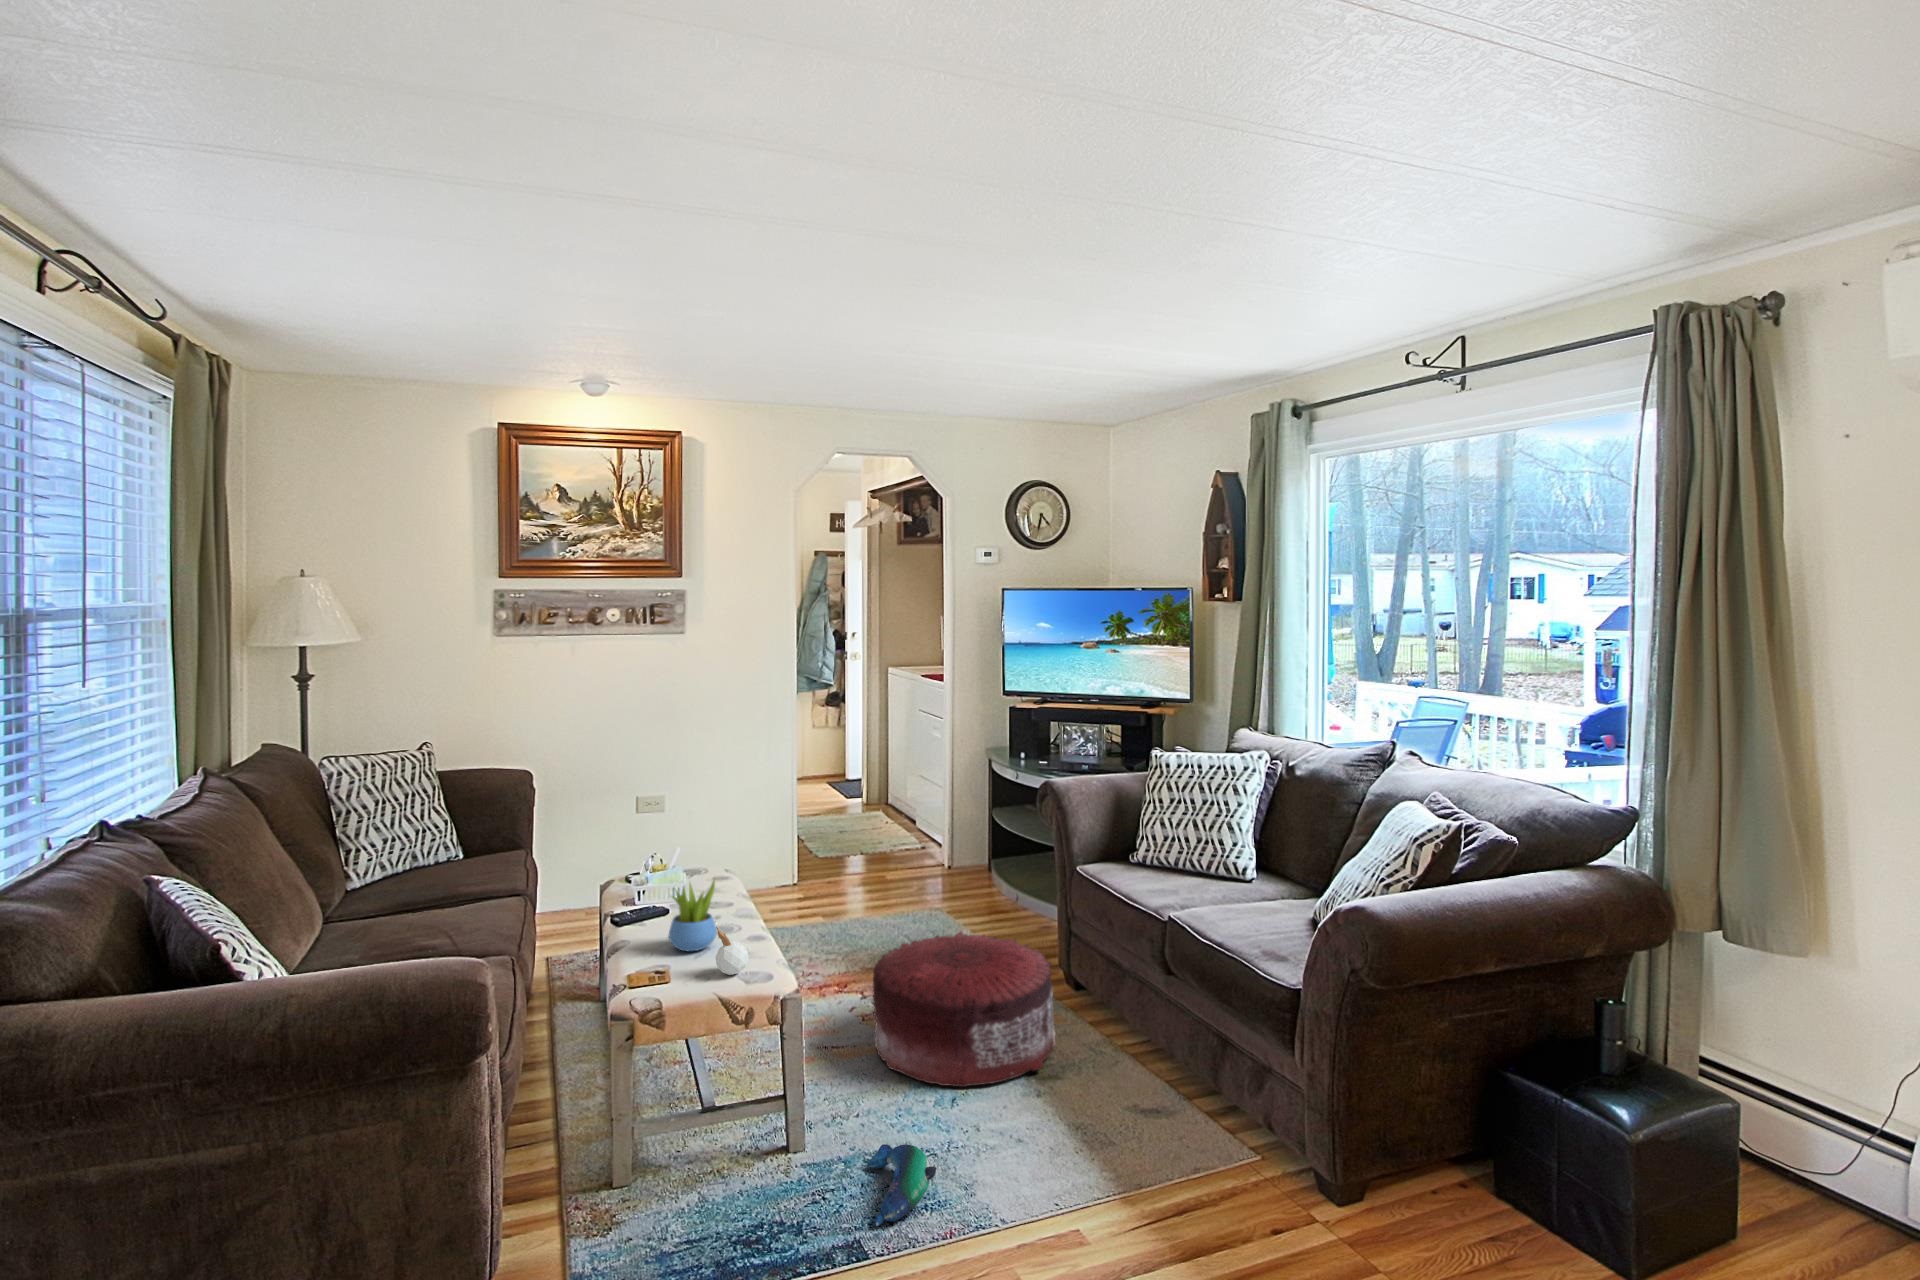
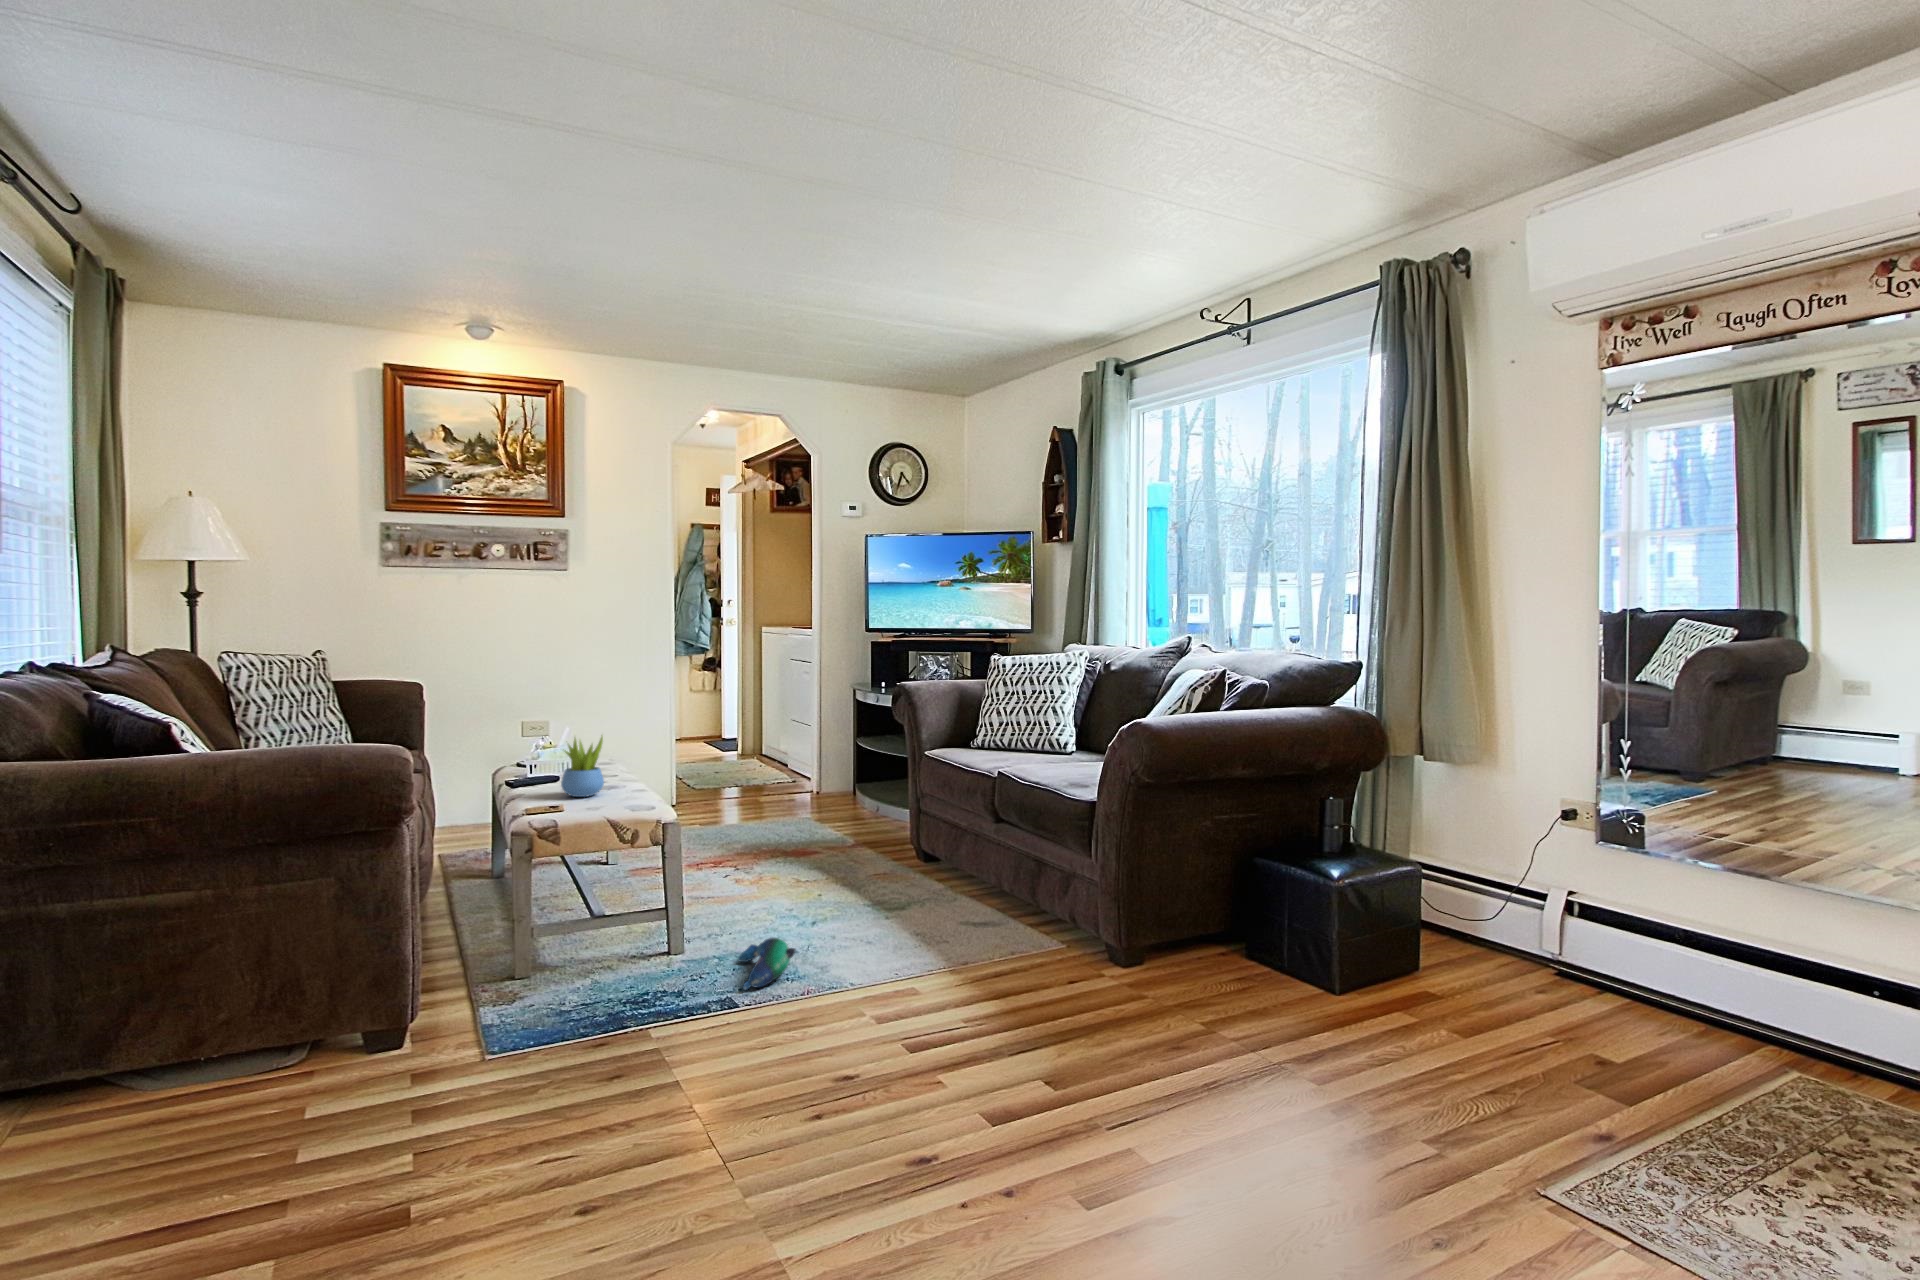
candle: present [715,921,748,975] -> none [604,761,634,808]
pouf: present [873,932,1055,1087] -> none [743,806,904,918]

